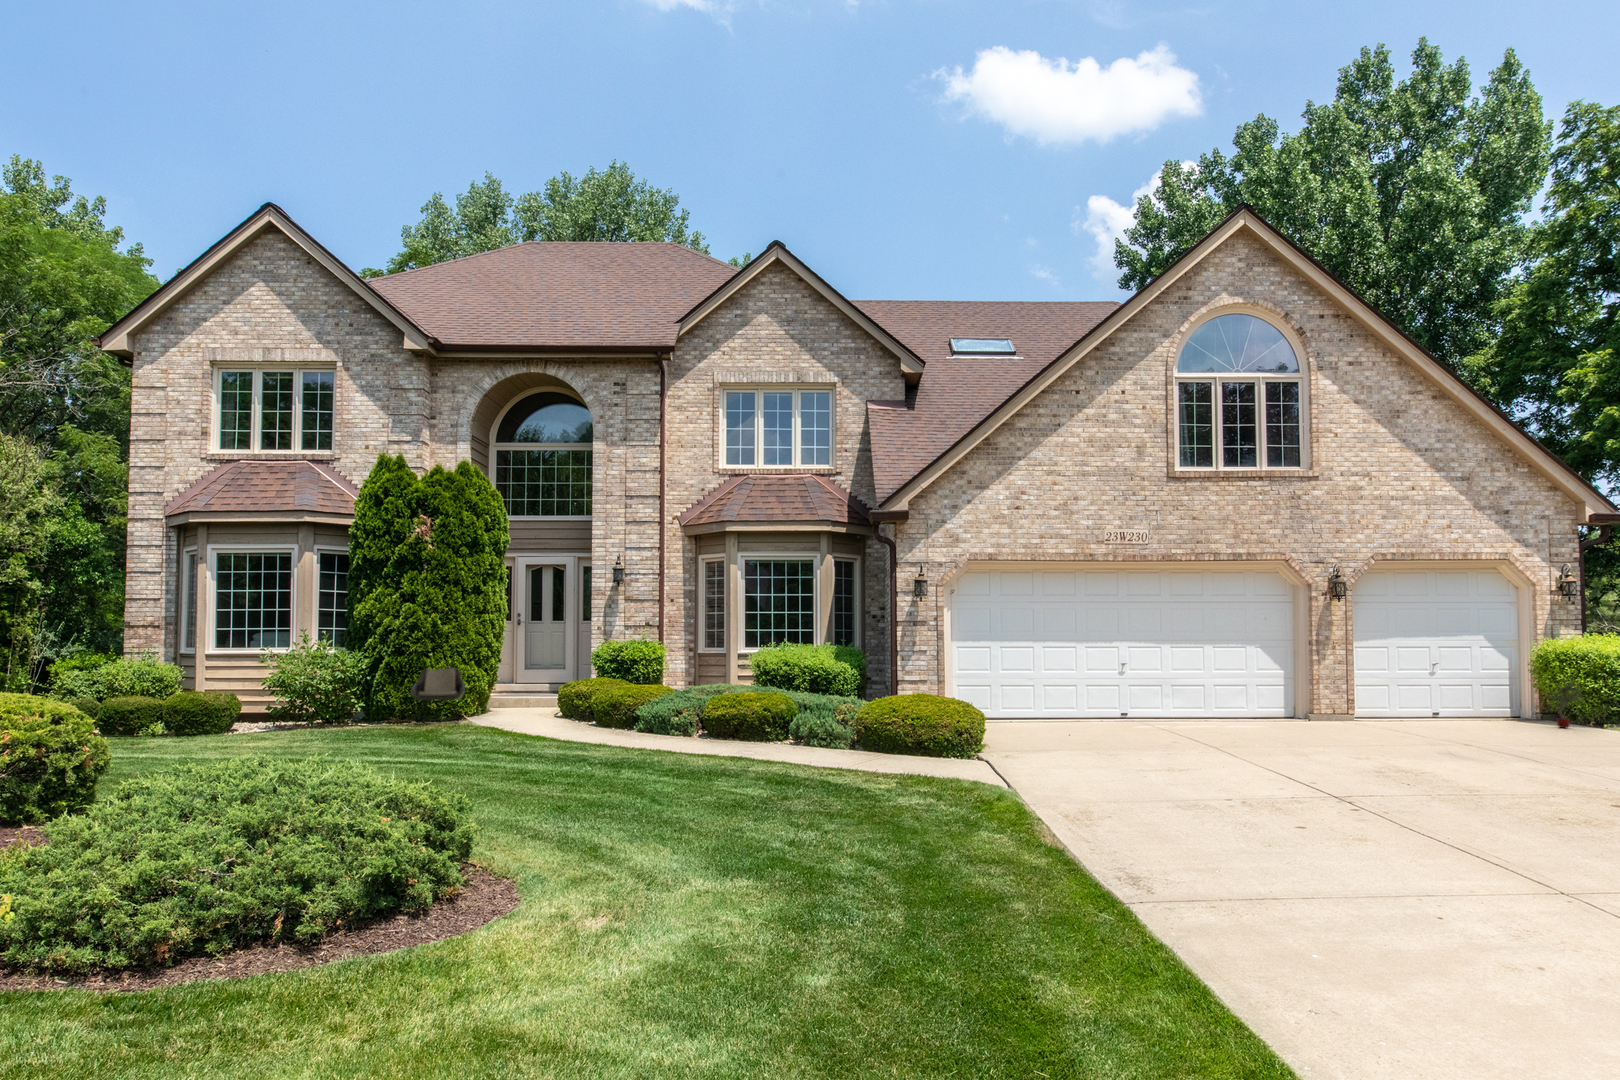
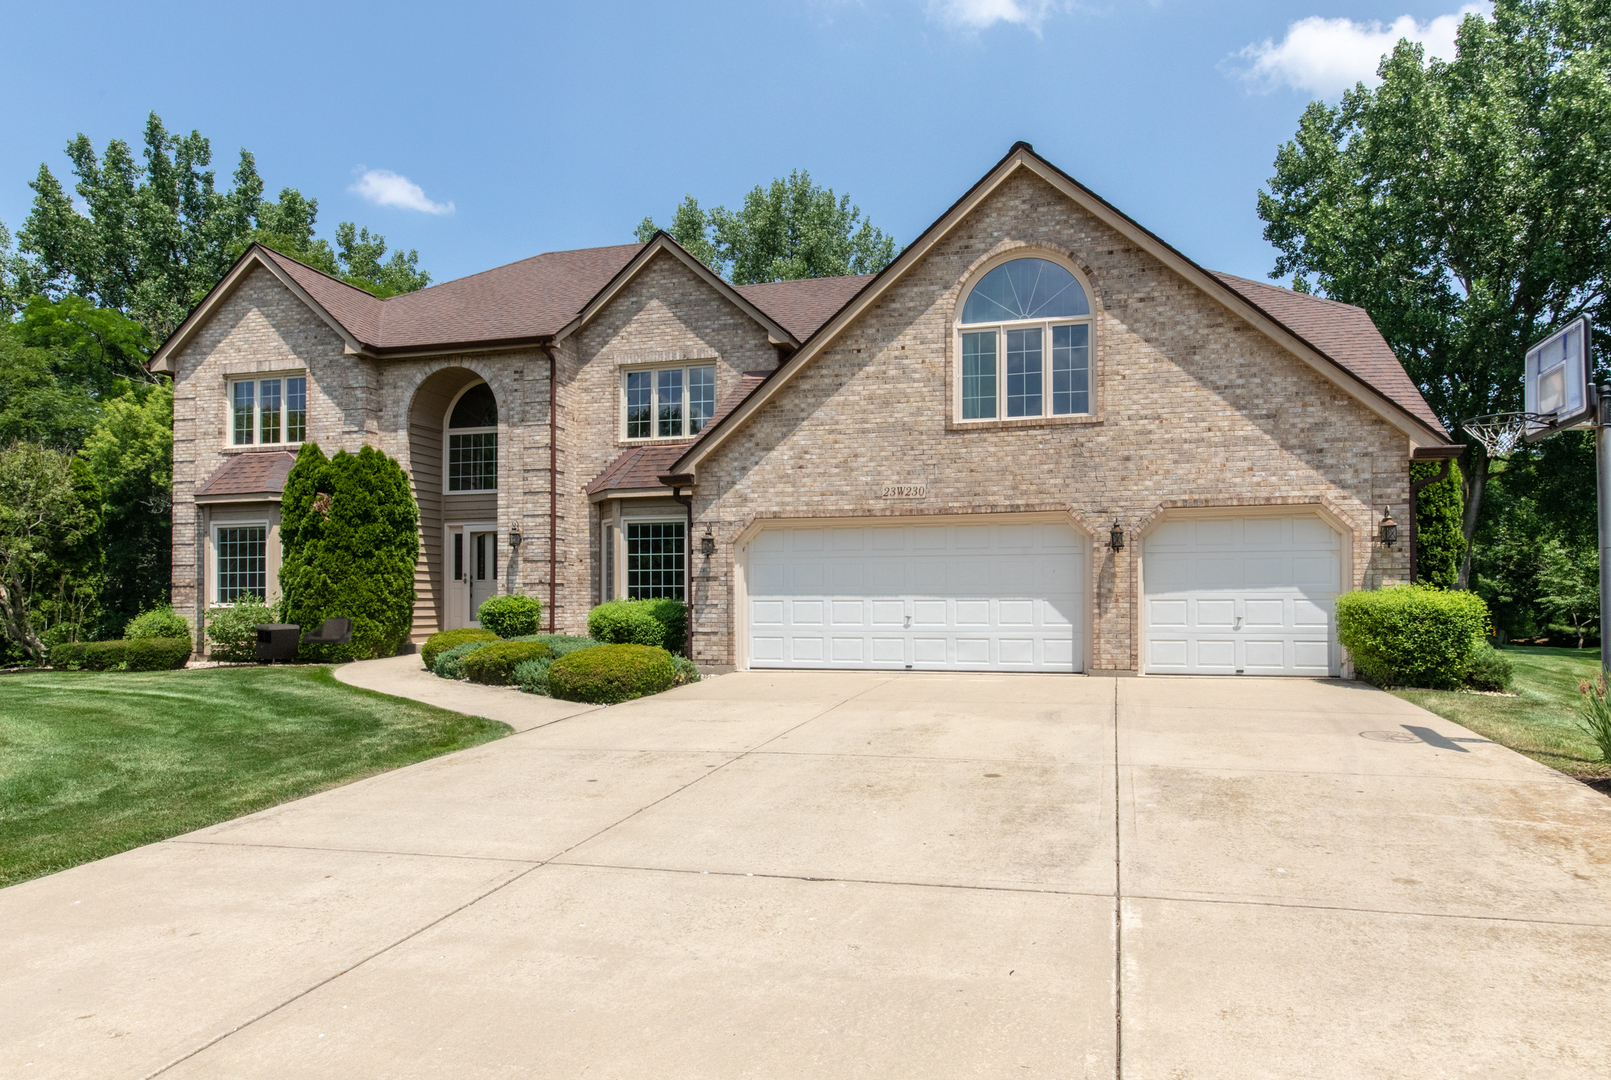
storage bench: none [326,675,393,725] -> present [255,623,299,662]
potted tree: present [1547,678,1583,728] -> none [1346,633,1383,691]

